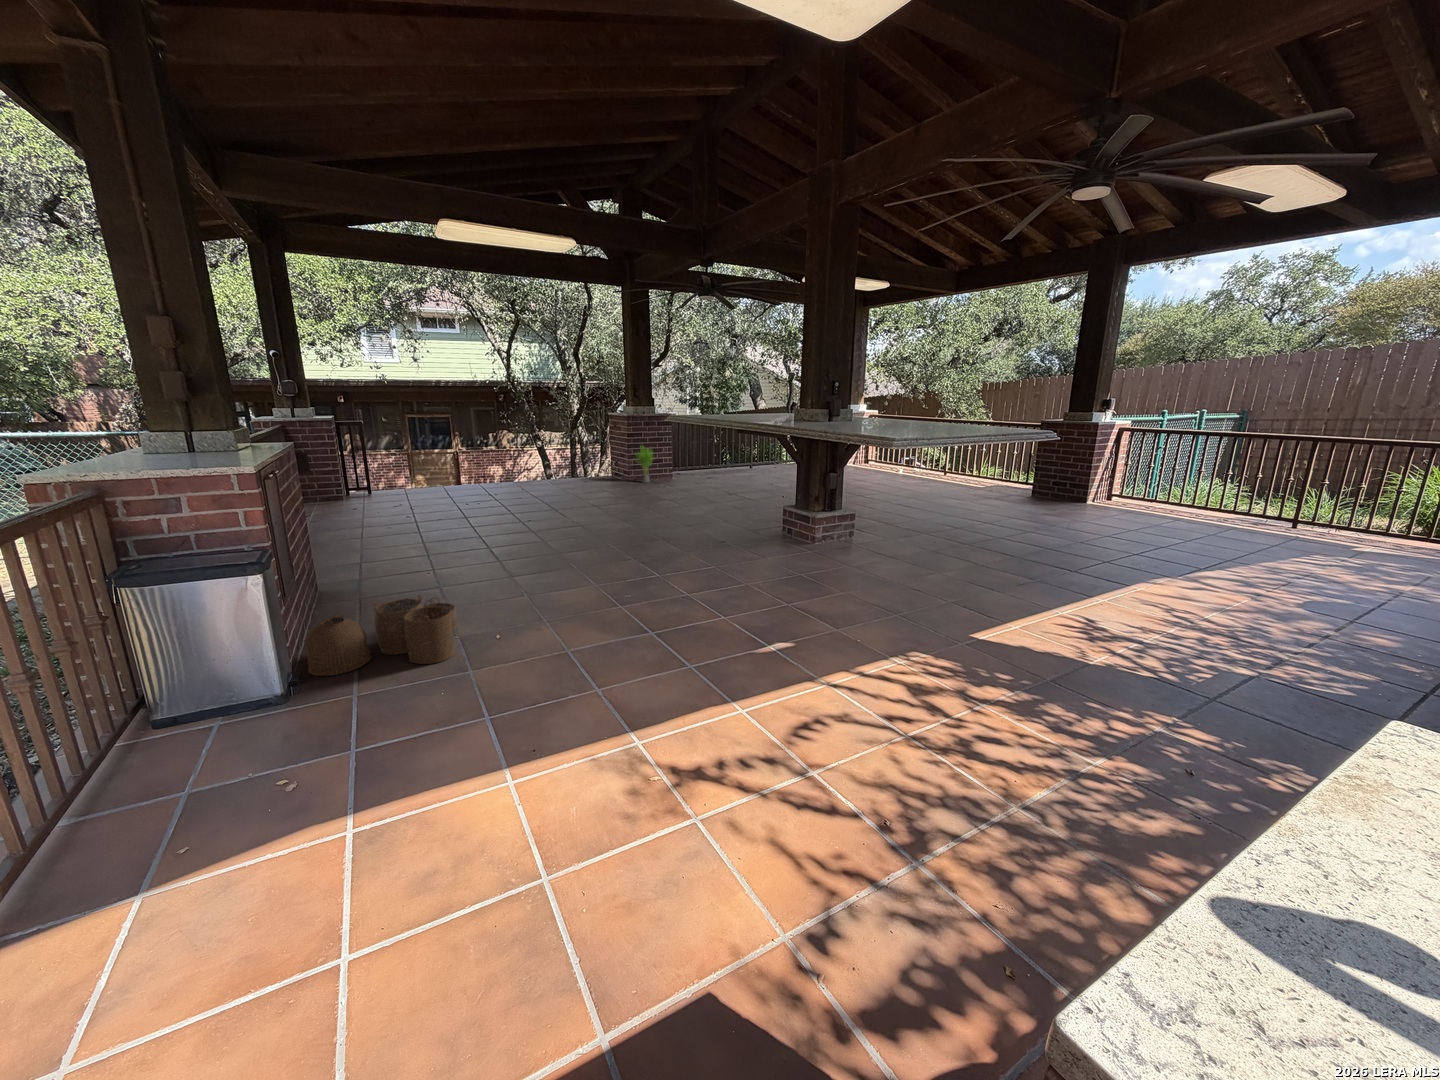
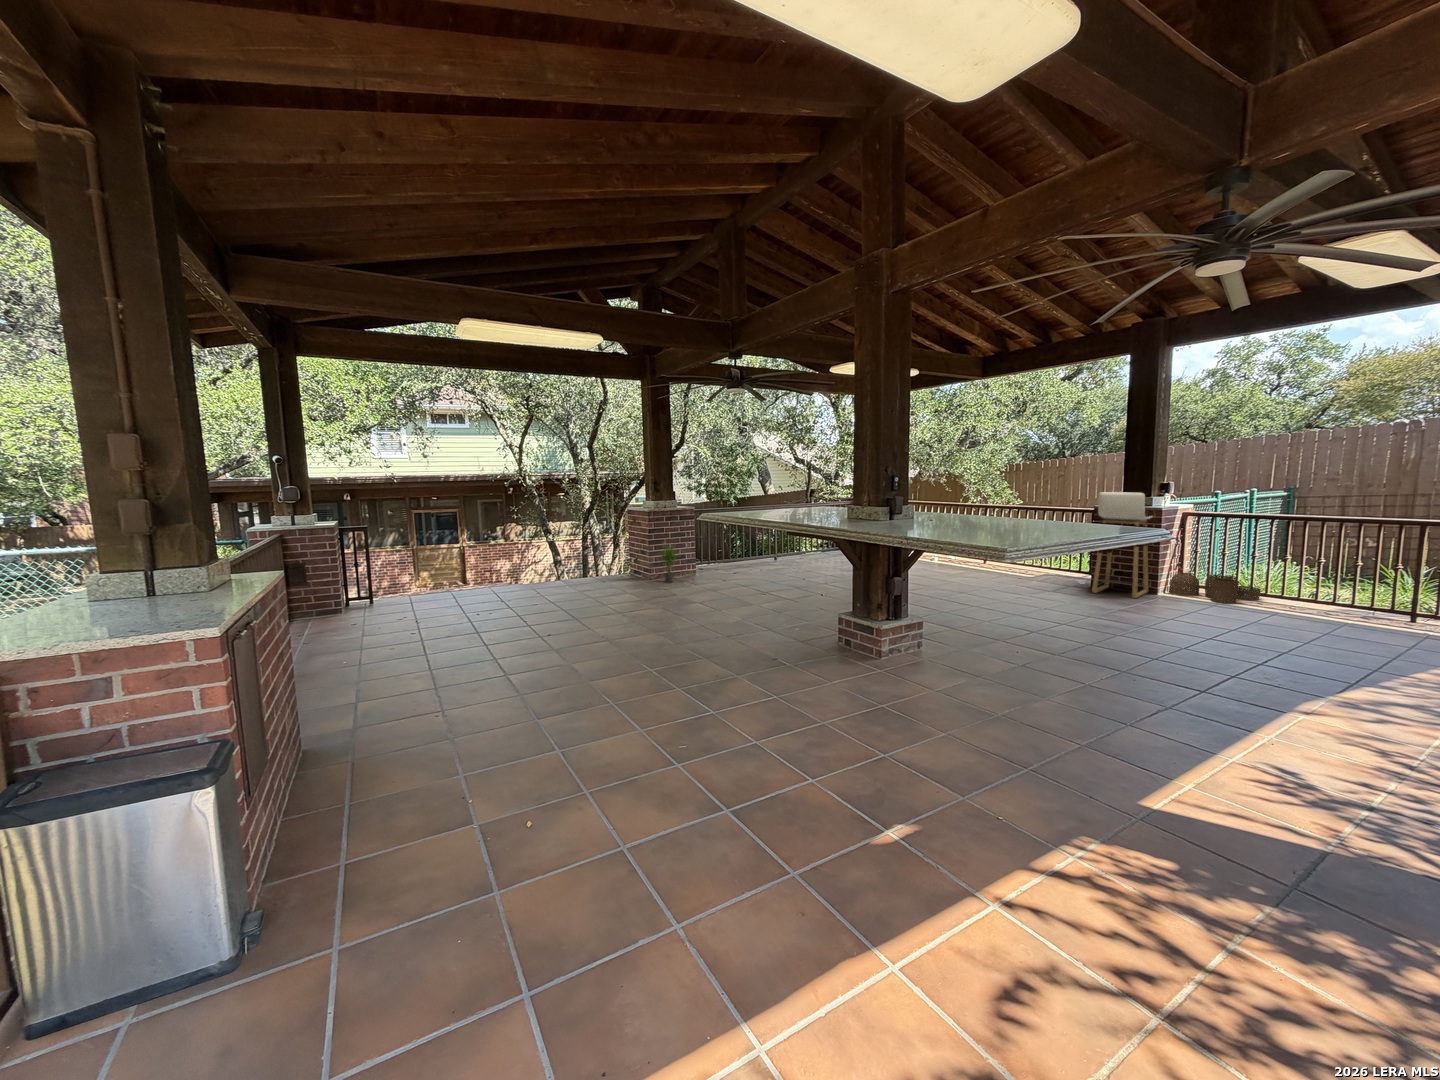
bar stool: none [1027,406,1088,505] -> present [1092,492,1152,598]
woven basket: present [306,596,457,676] -> present [1169,571,1260,604]

